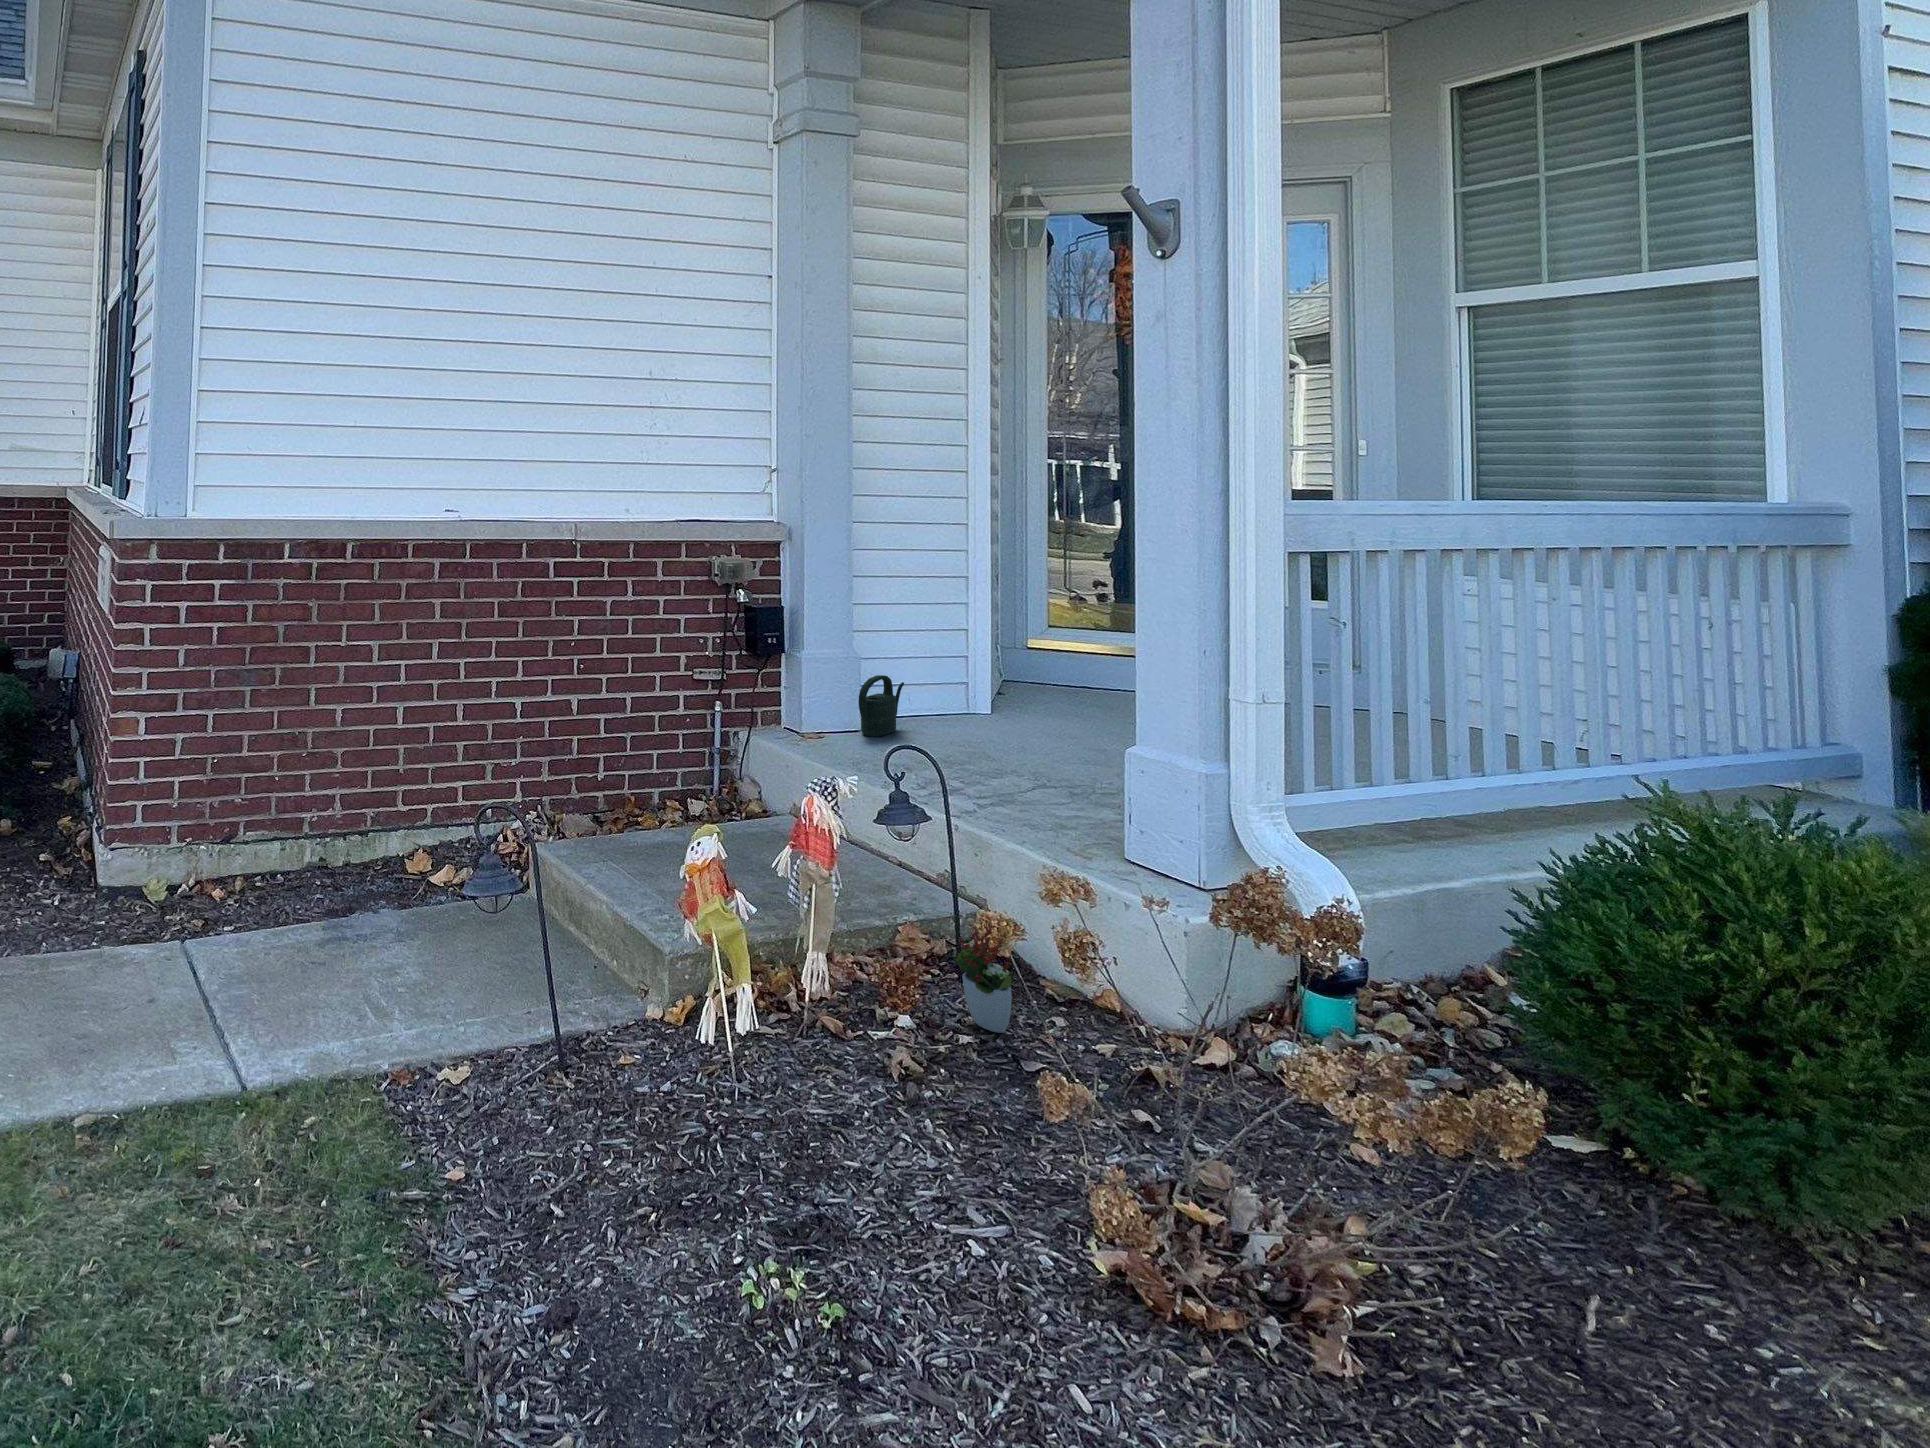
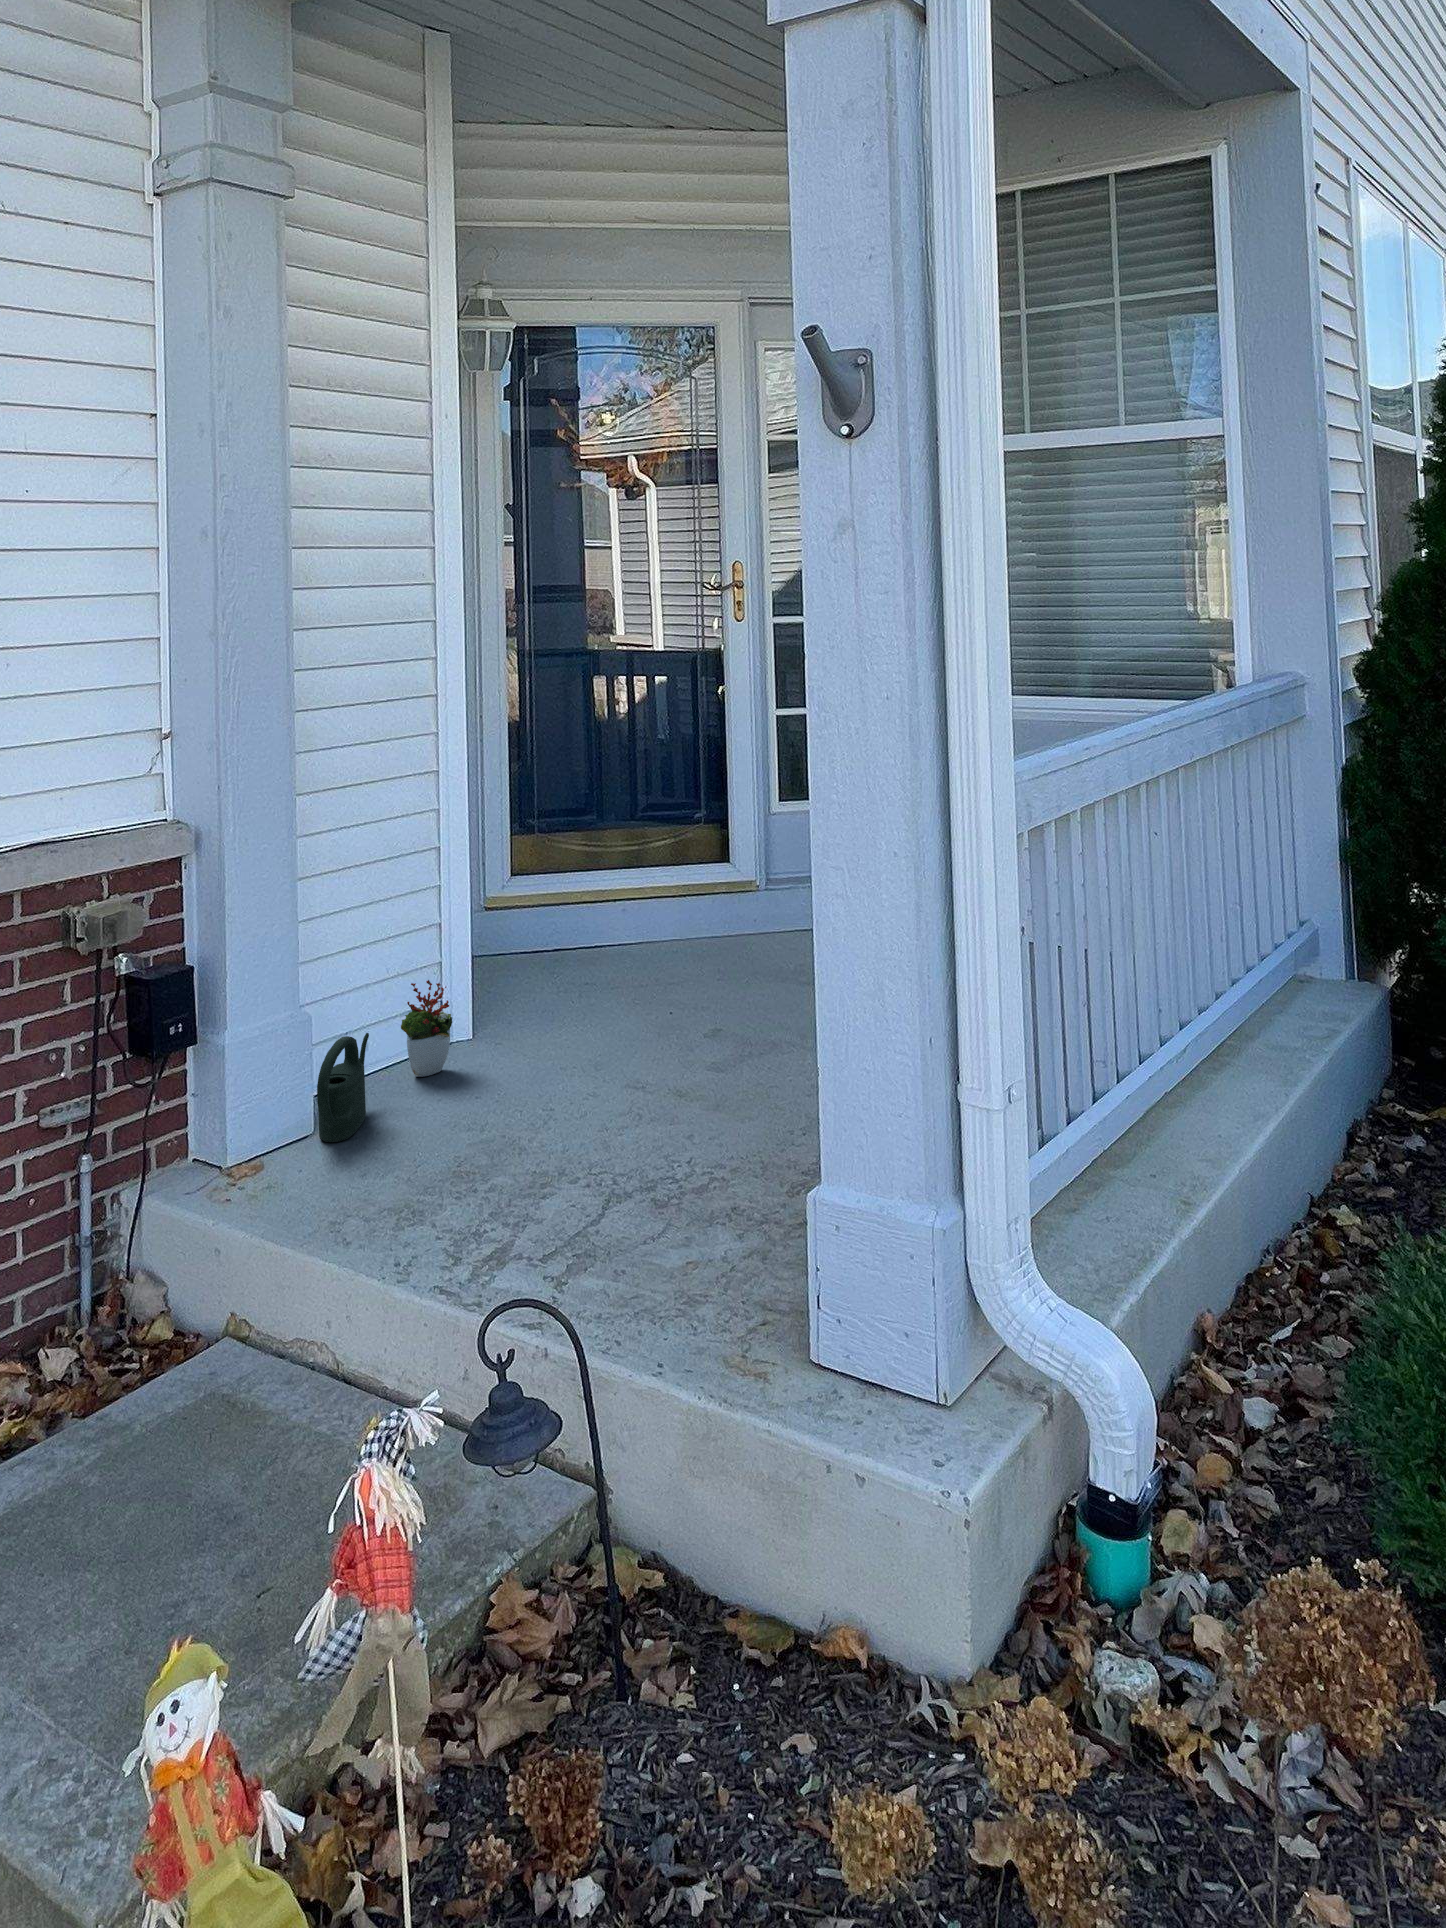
decorative plant: present [956,919,1014,1033] -> present [401,980,452,1077]

